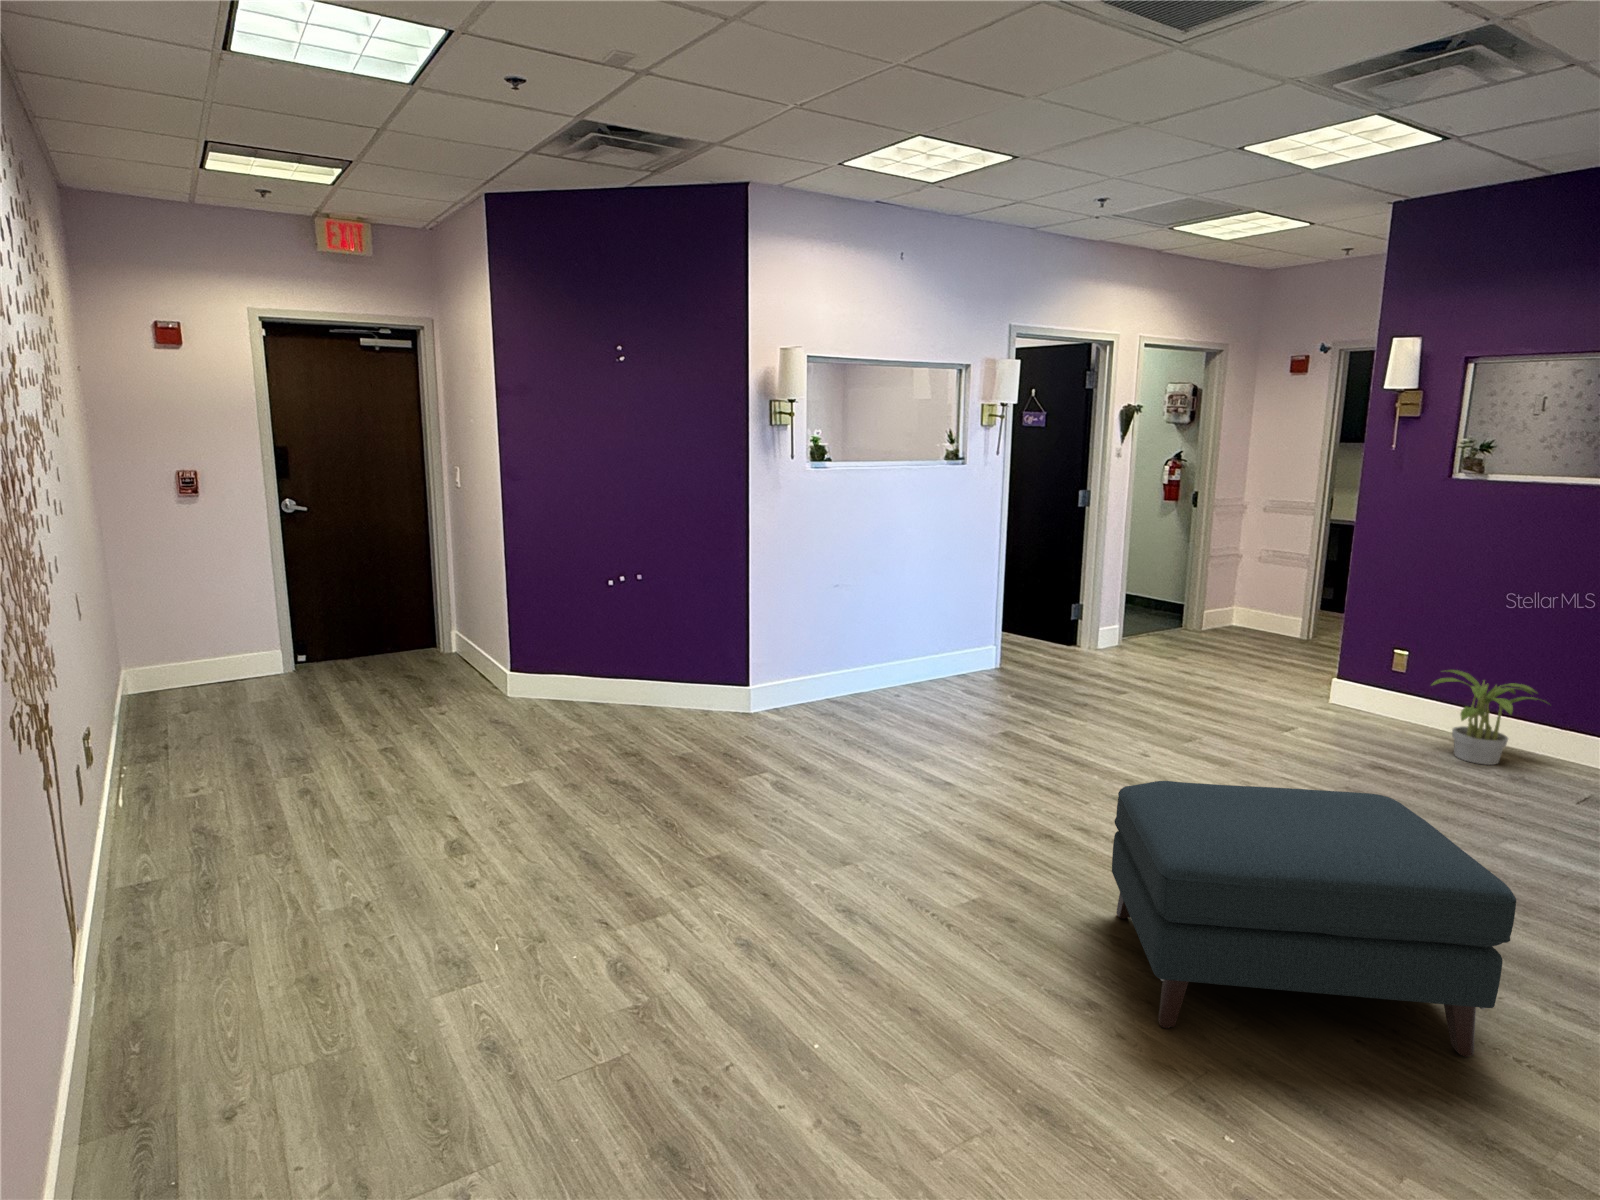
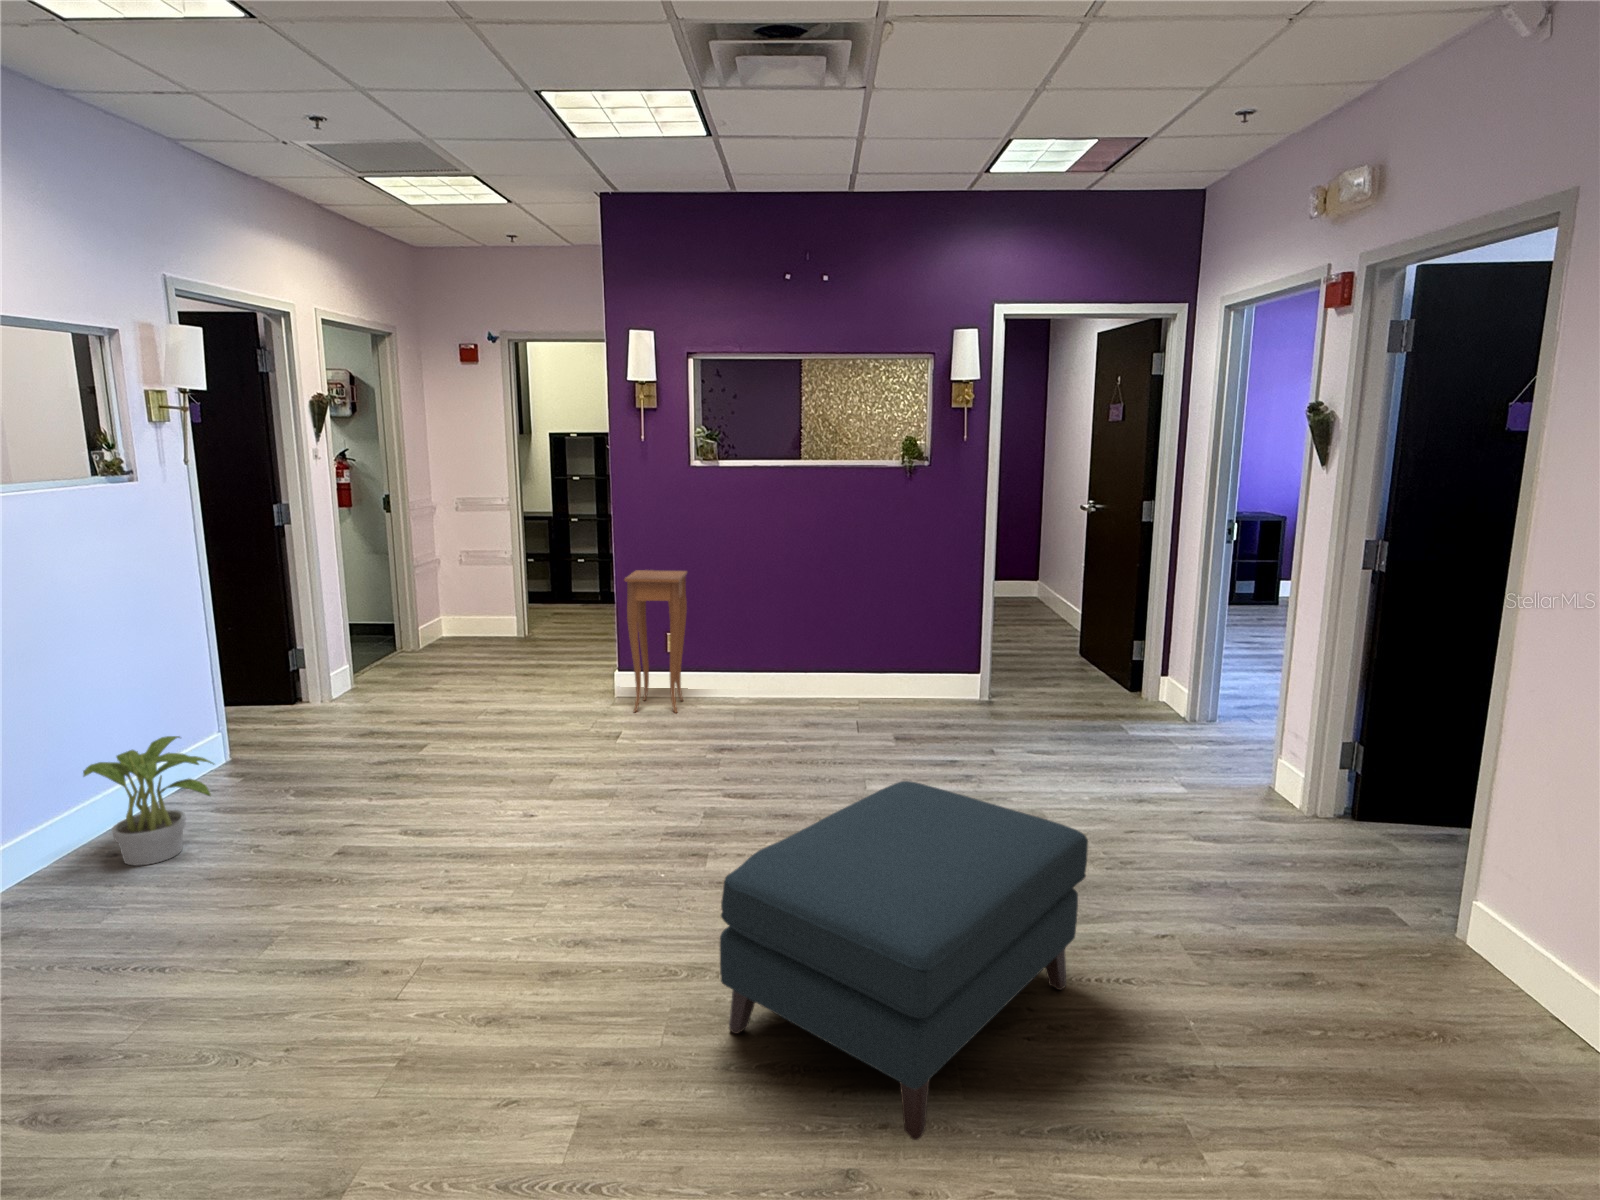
side table: none [1331,580,1428,731] -> present [624,570,687,713]
potted plant: present [1432,670,1547,765] -> present [83,736,214,866]

